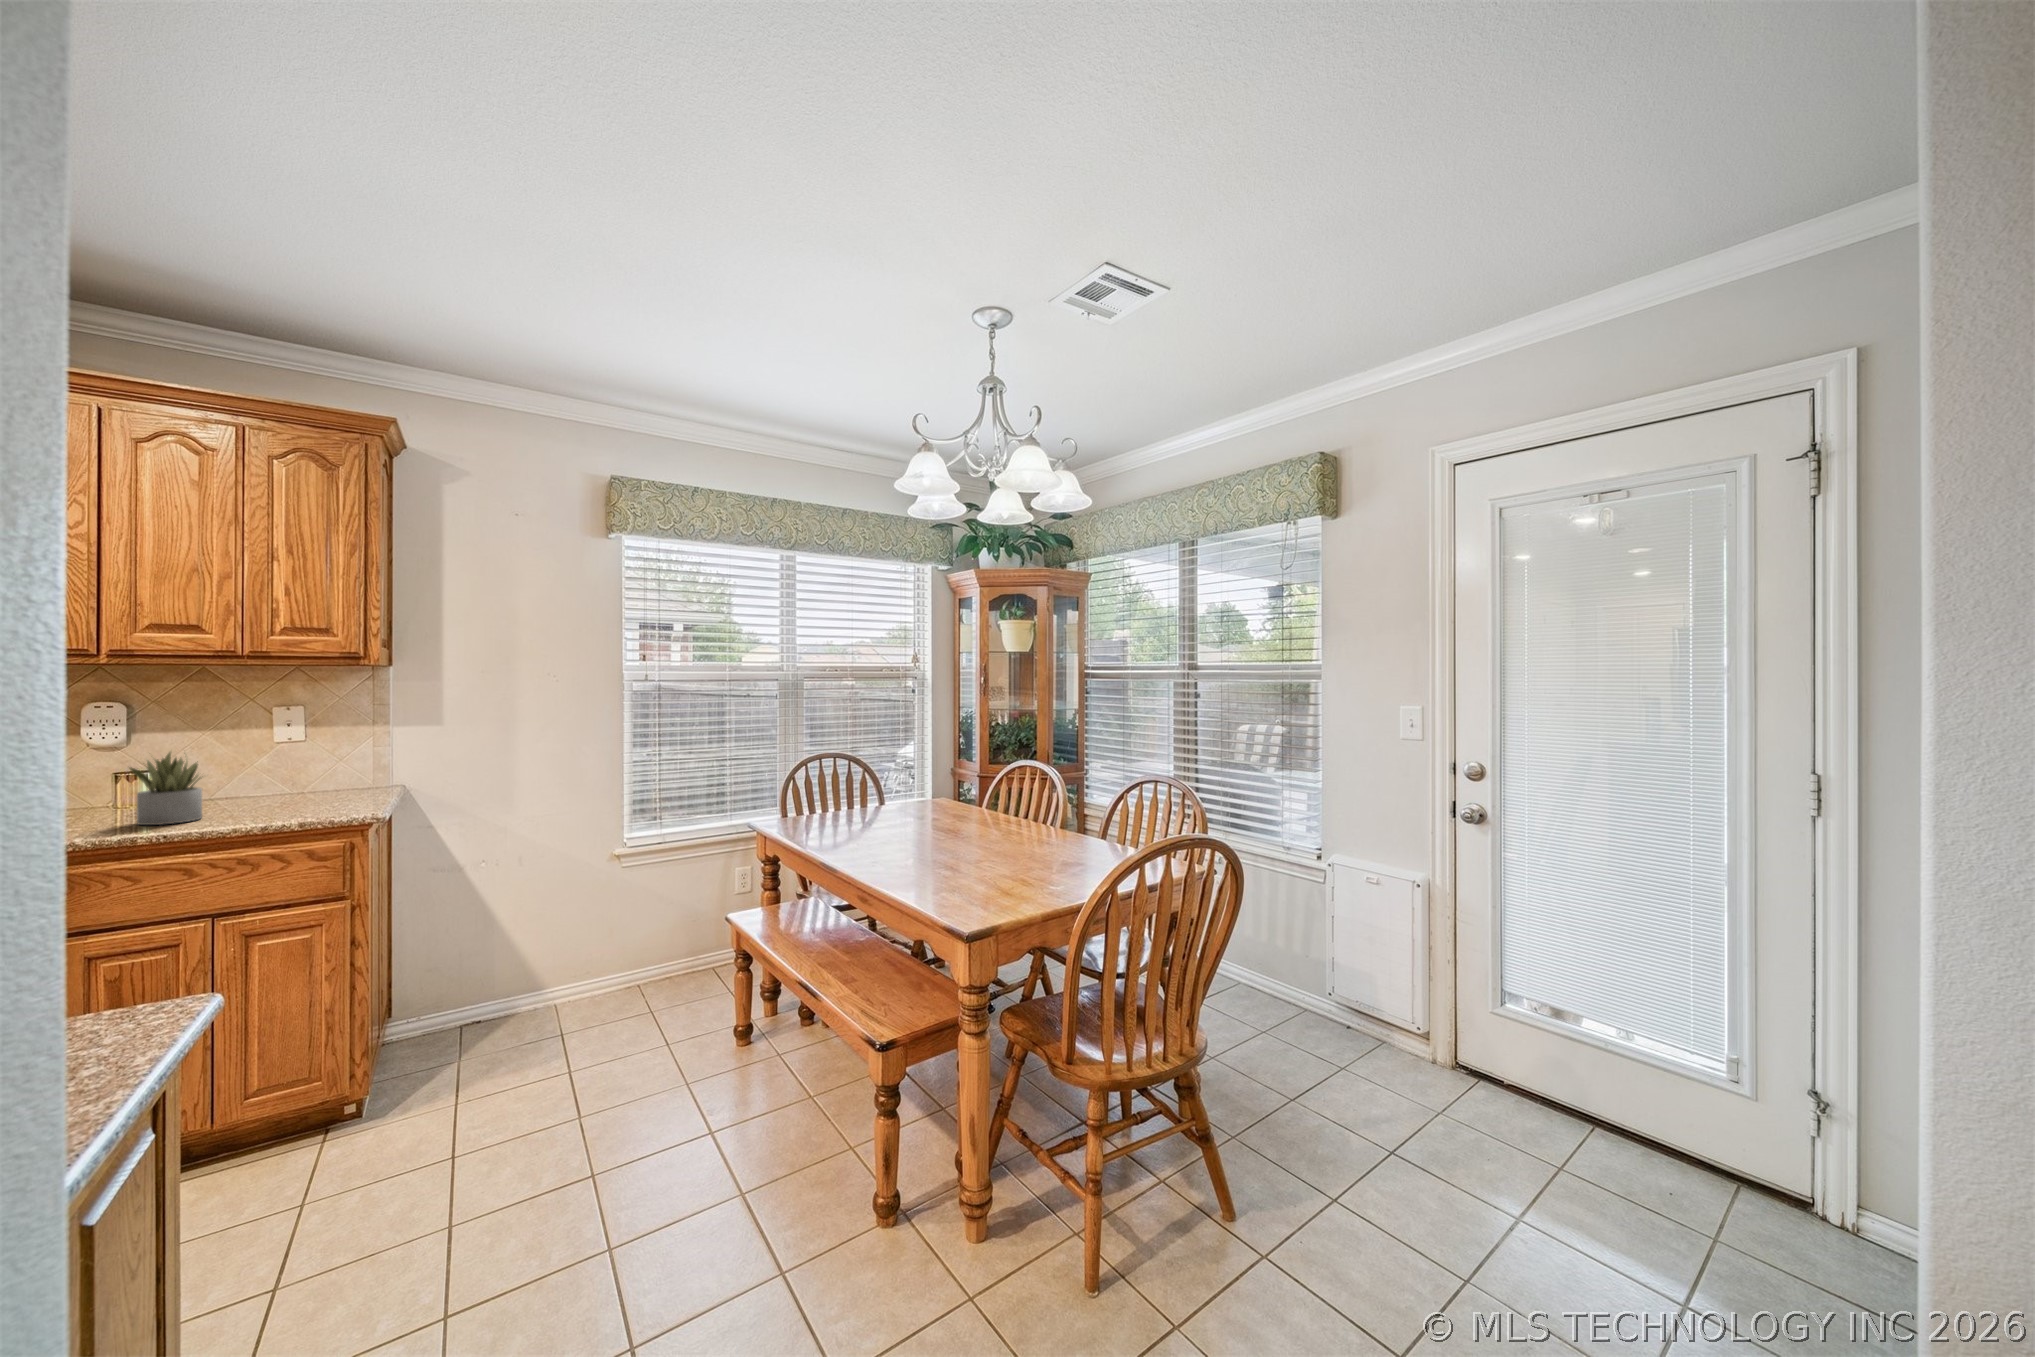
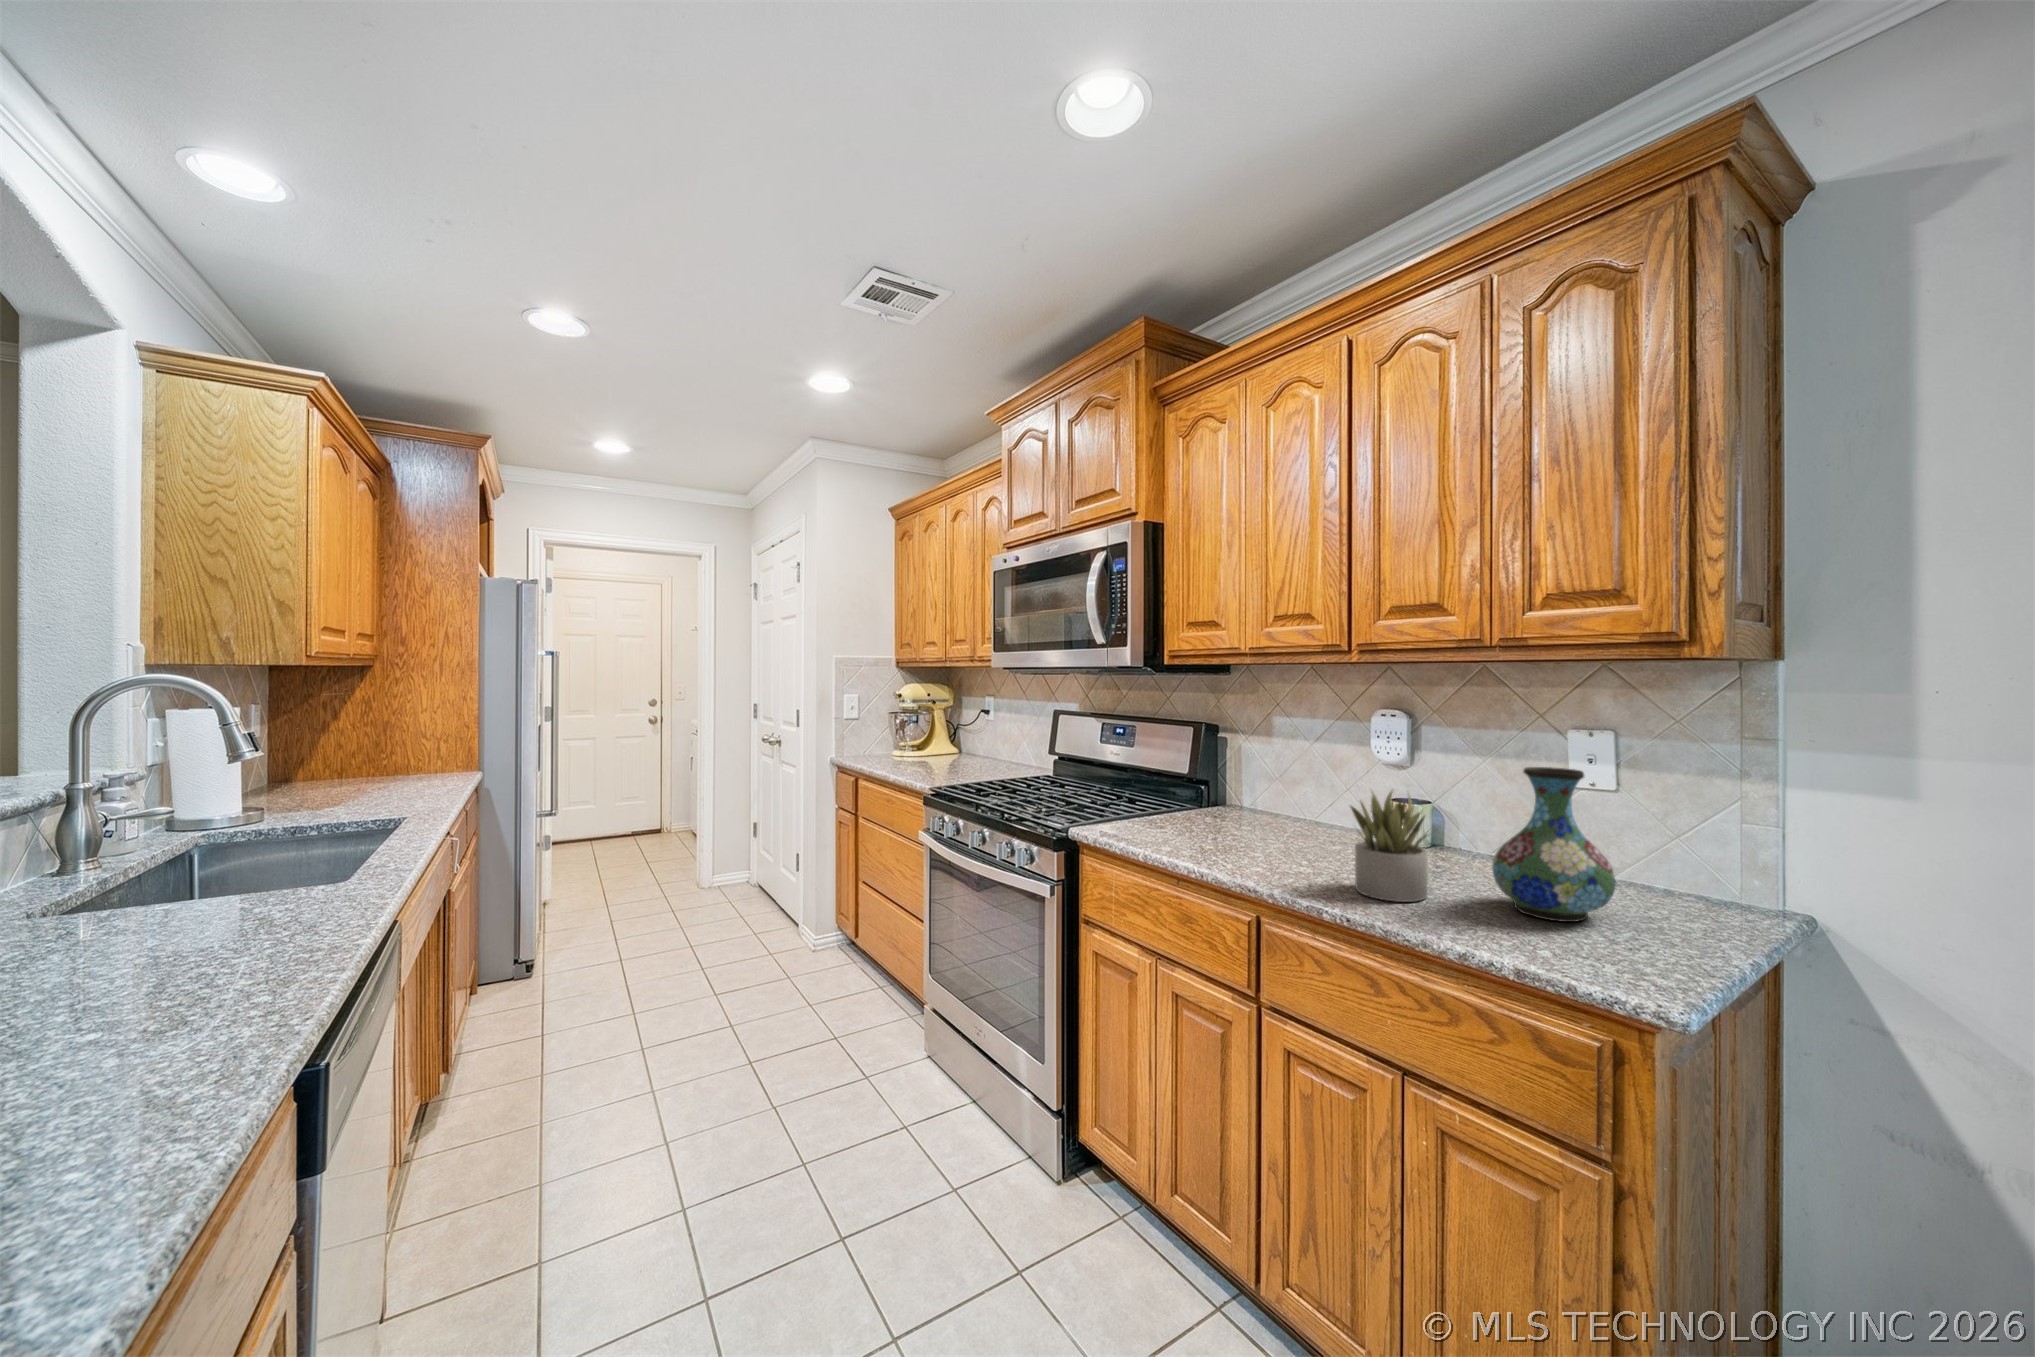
vase: none [250,726,327,810] -> present [1492,767,1616,922]

